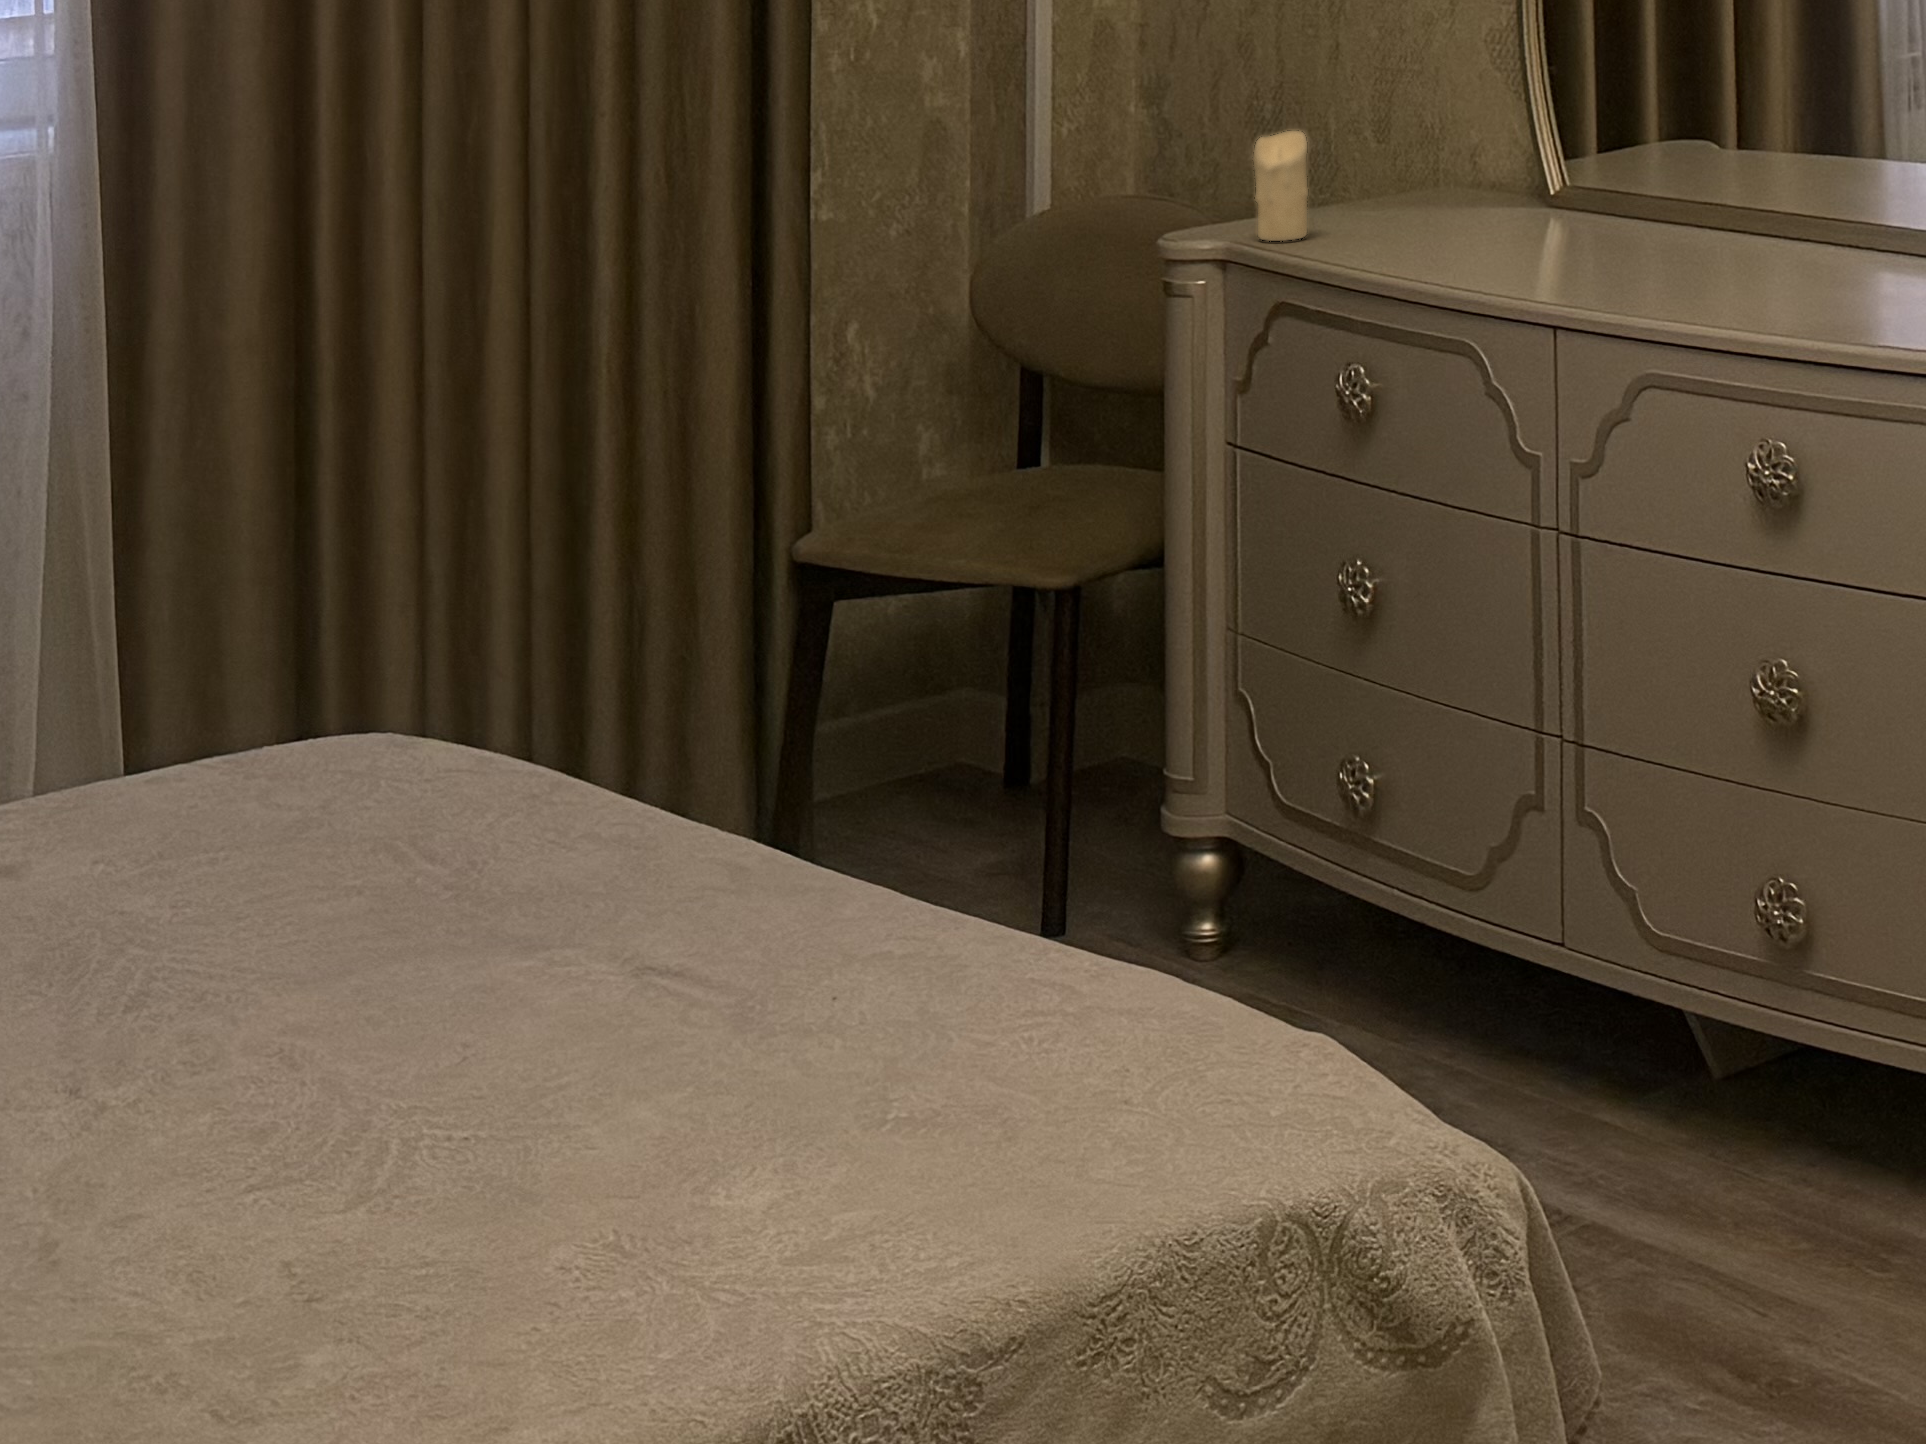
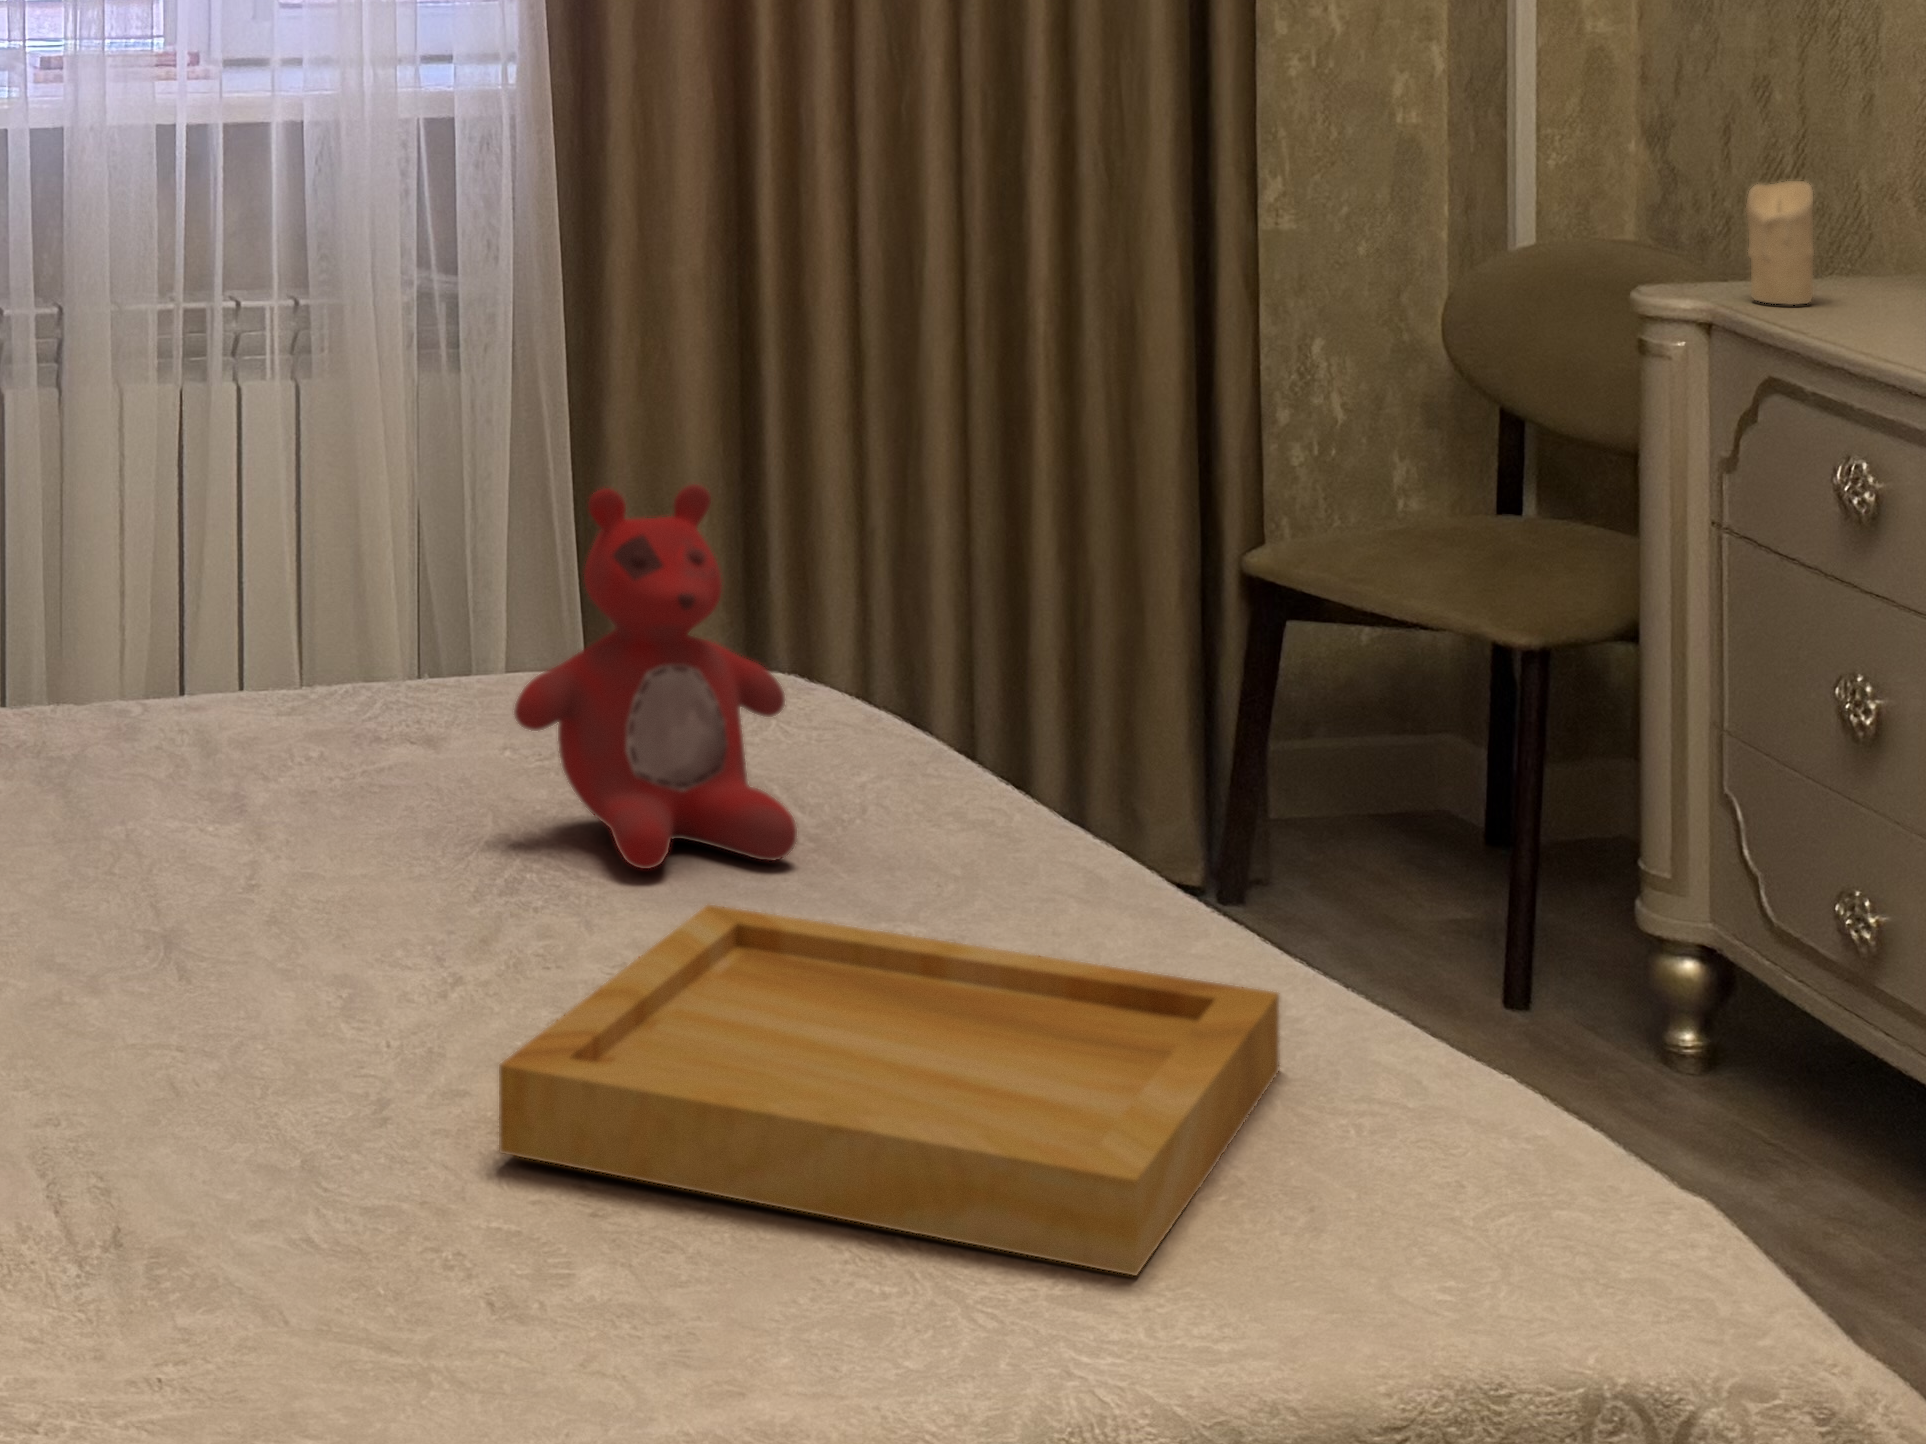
stuffed bear: none [170,545,483,958] -> present [514,484,797,869]
tray: none [244,939,992,1287] -> present [499,905,1280,1275]

